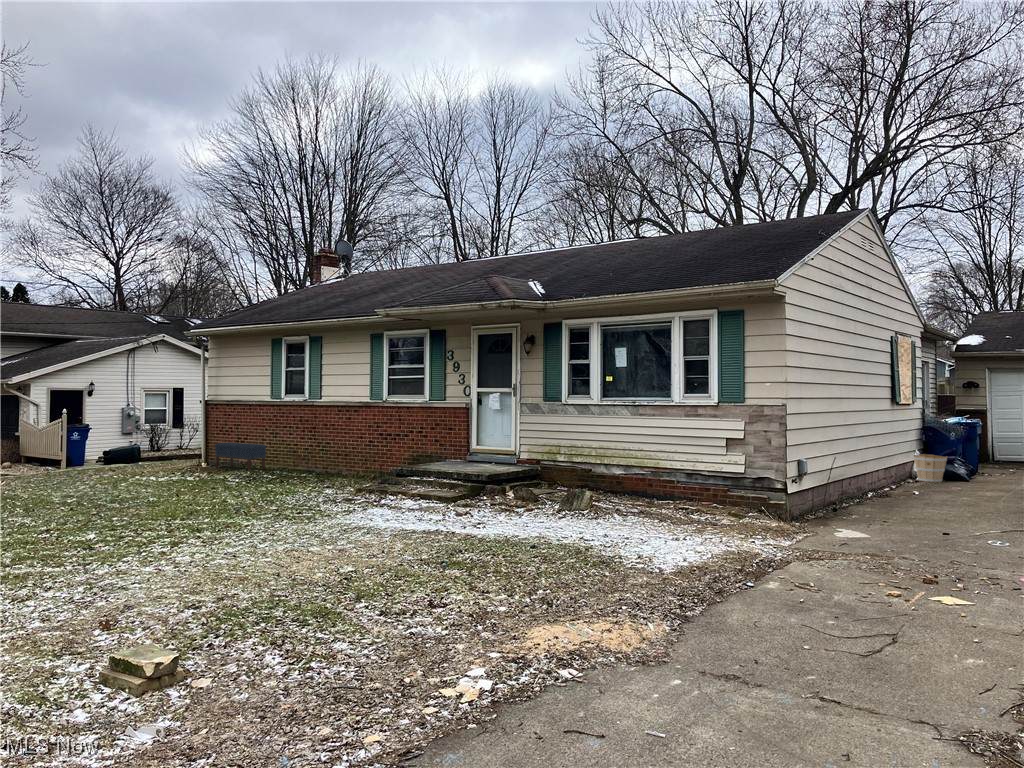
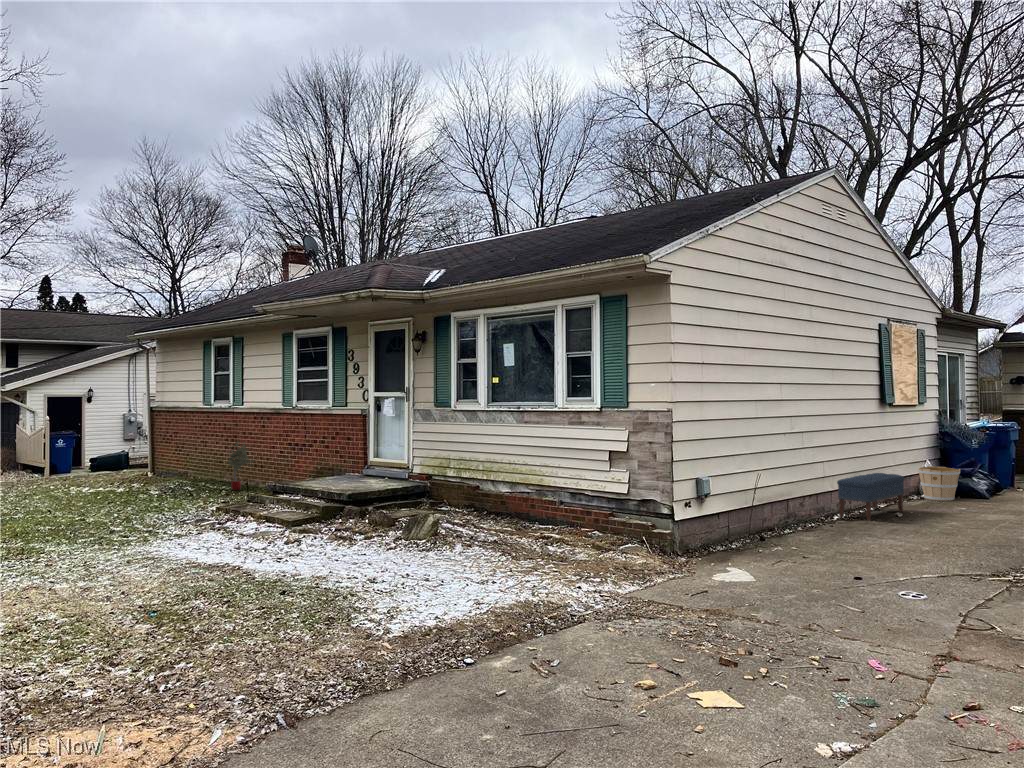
potted tree: none [311,432,340,478] -> present [228,442,255,490]
bench: present [215,442,266,471] -> present [837,473,904,521]

